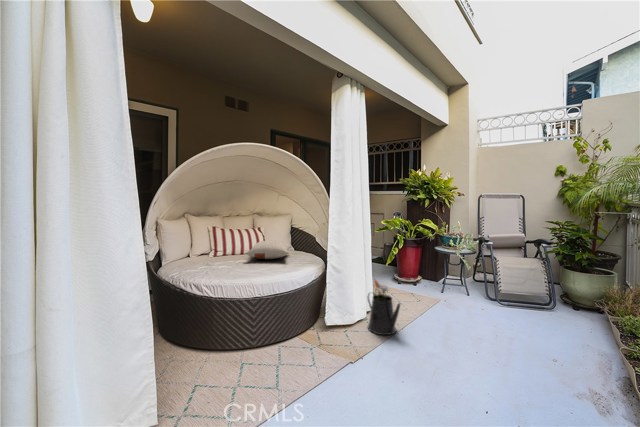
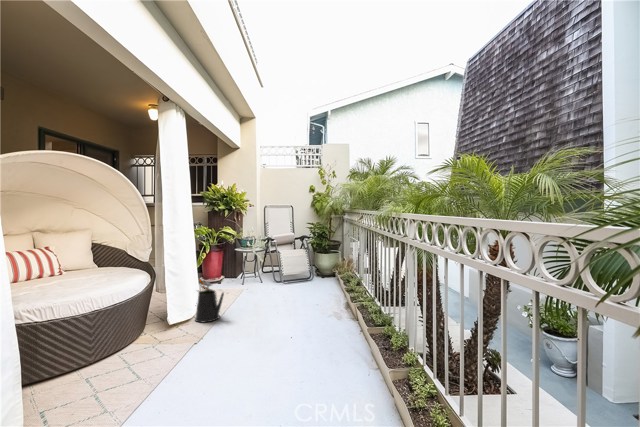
pillow: present [247,241,291,259] -> none [51,258,111,278]

